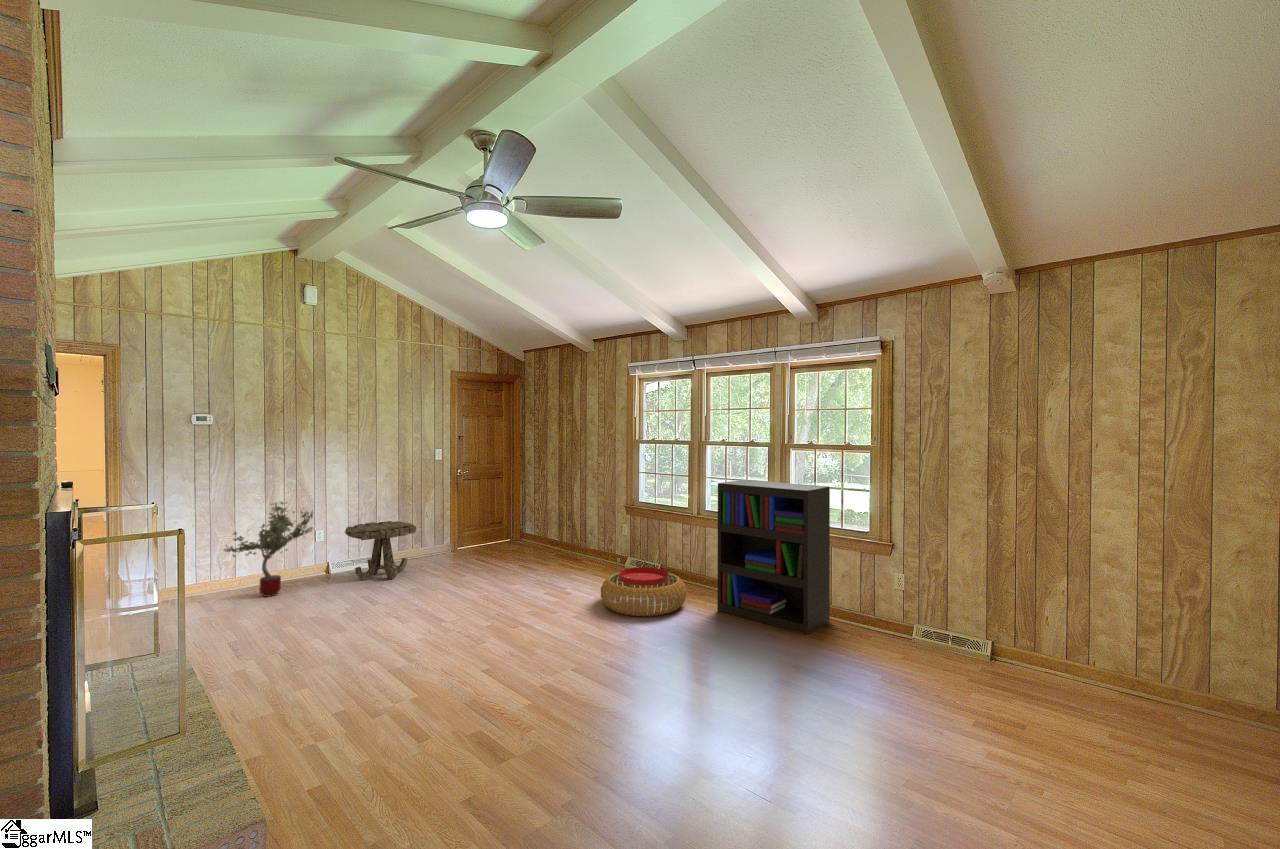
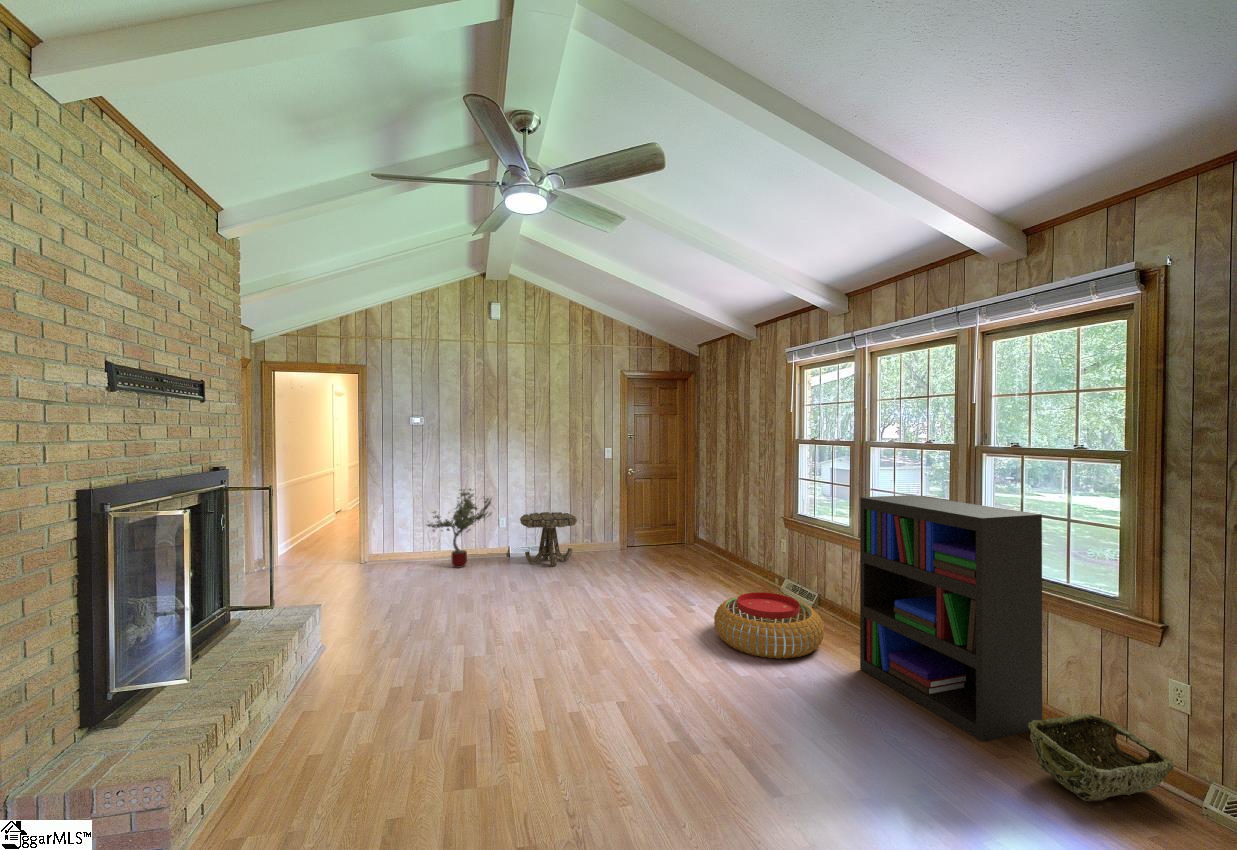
woven basket: none [837,603,899,649] -> present [1028,714,1174,801]

